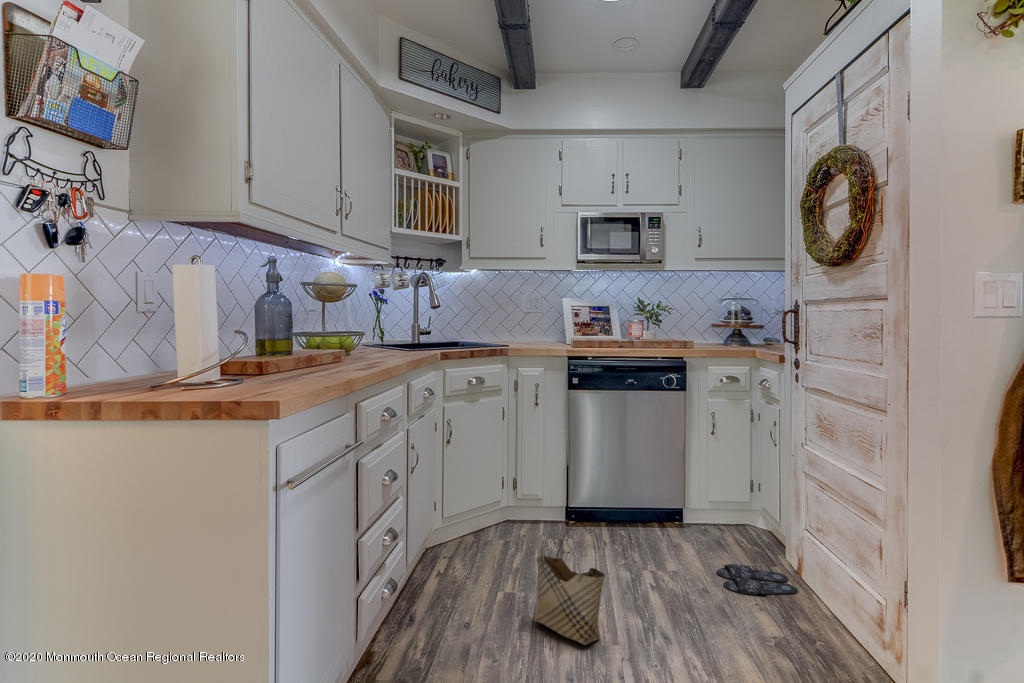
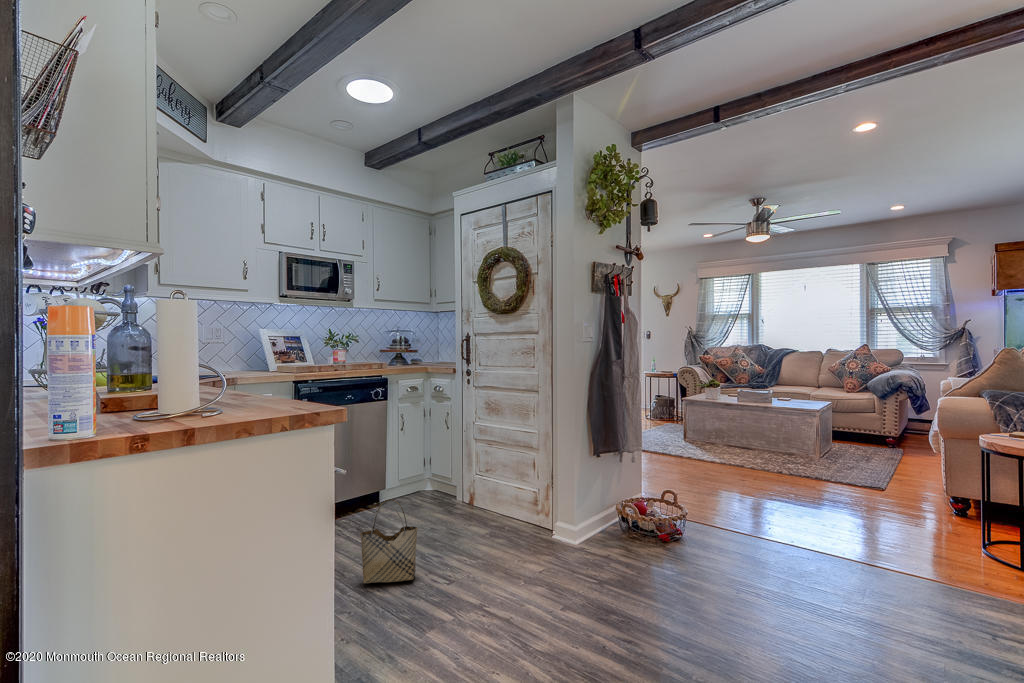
slippers: present [717,564,798,595] -> none [437,509,485,525]

